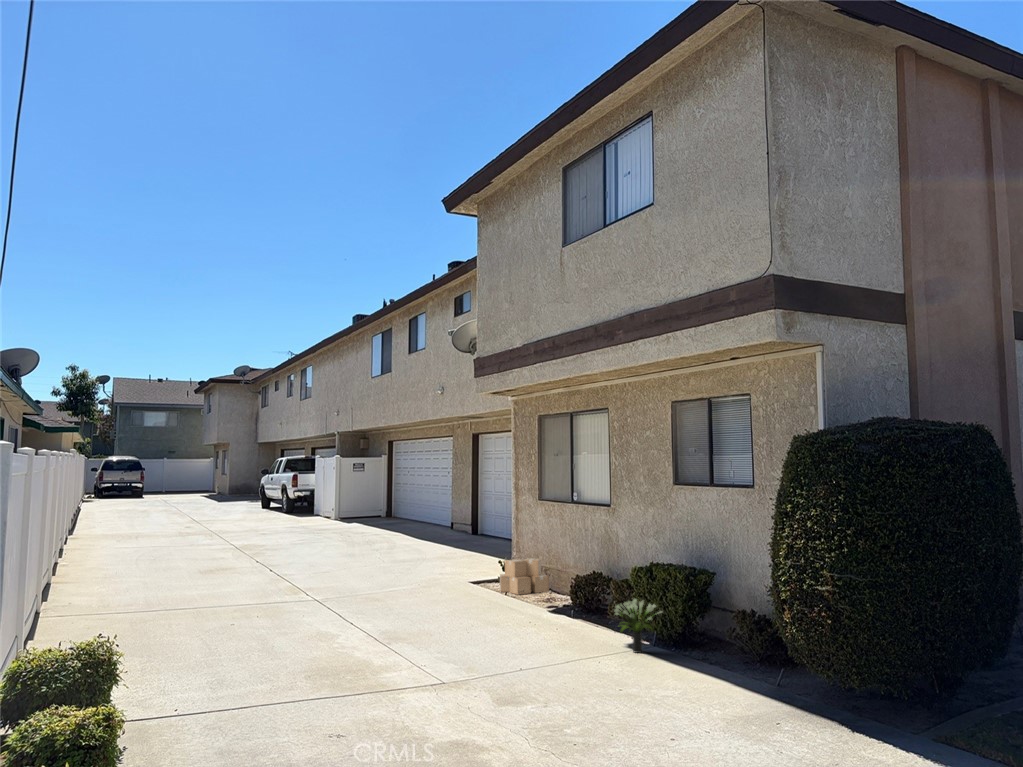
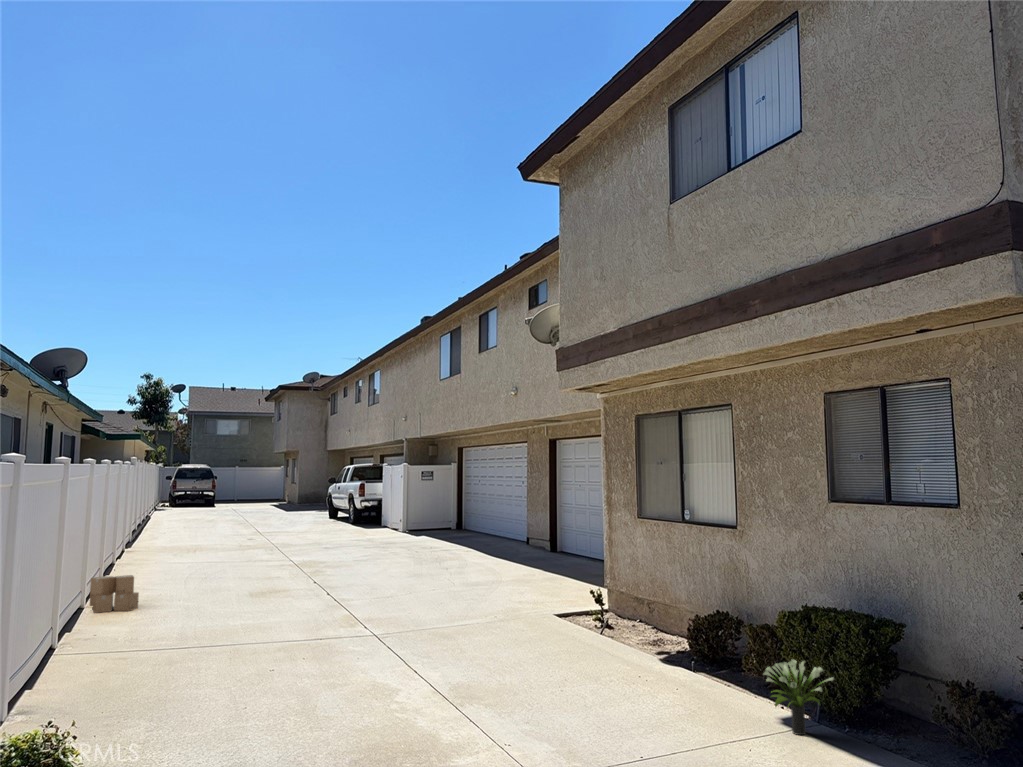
cardboard box: present [500,558,549,595] -> present [90,575,139,613]

